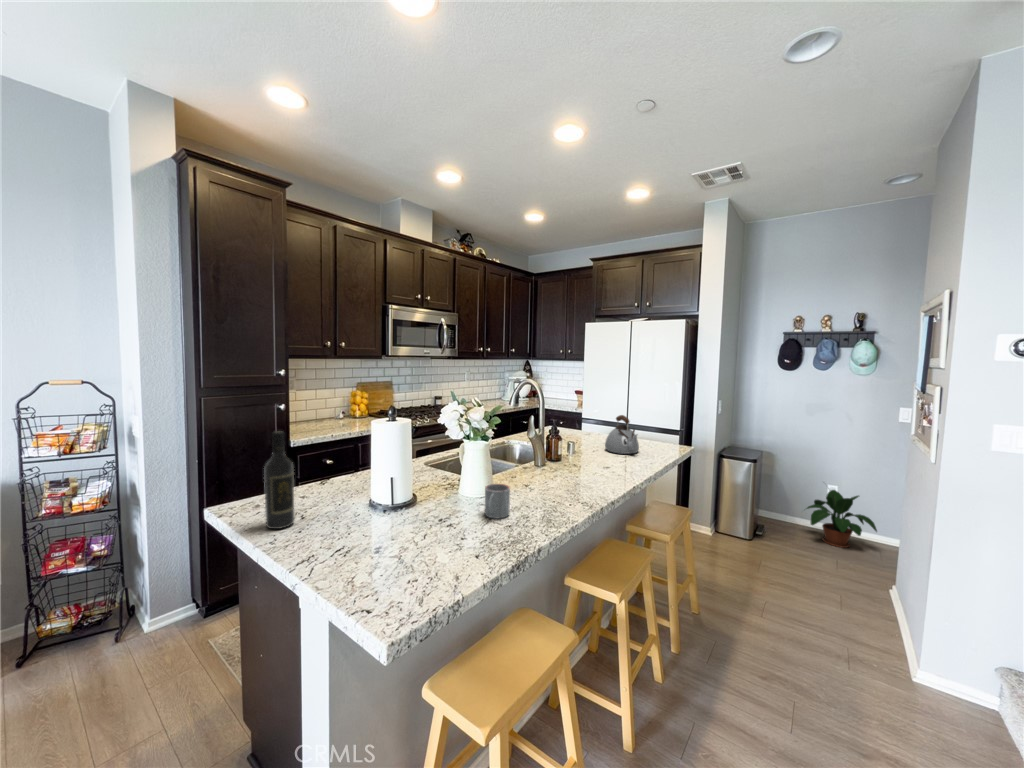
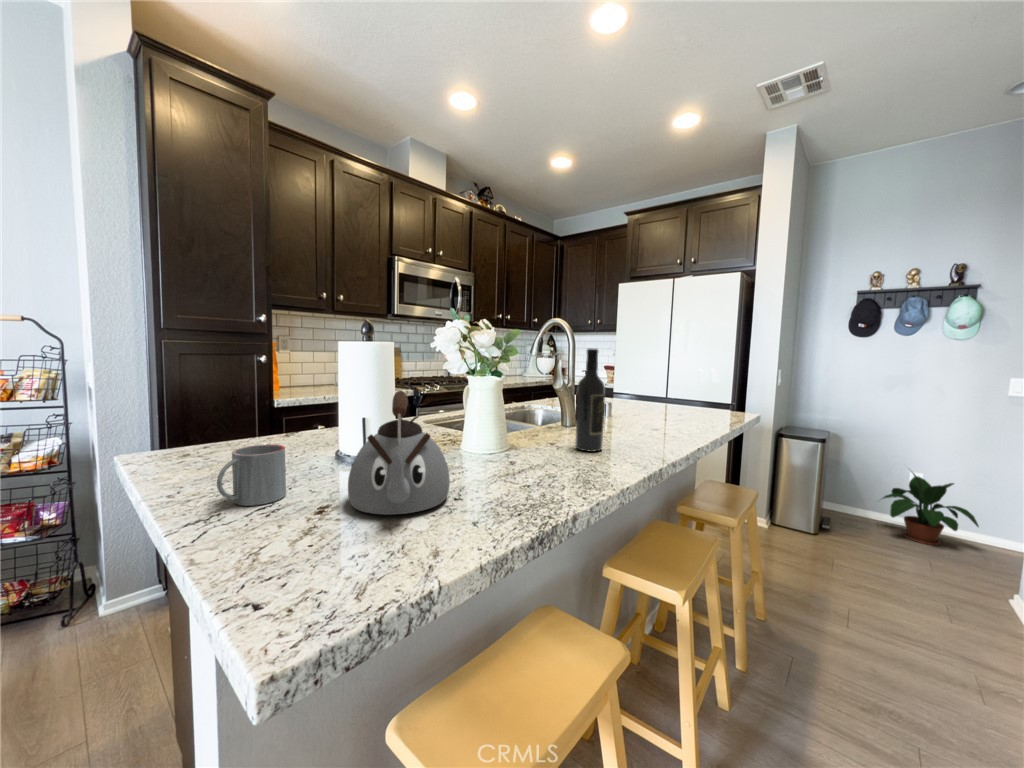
kettle: present [605,415,639,454] -> present [348,391,450,515]
wine bottle: present [264,431,295,529] -> present [575,348,605,452]
mug: present [485,484,510,519] -> present [217,444,286,506]

